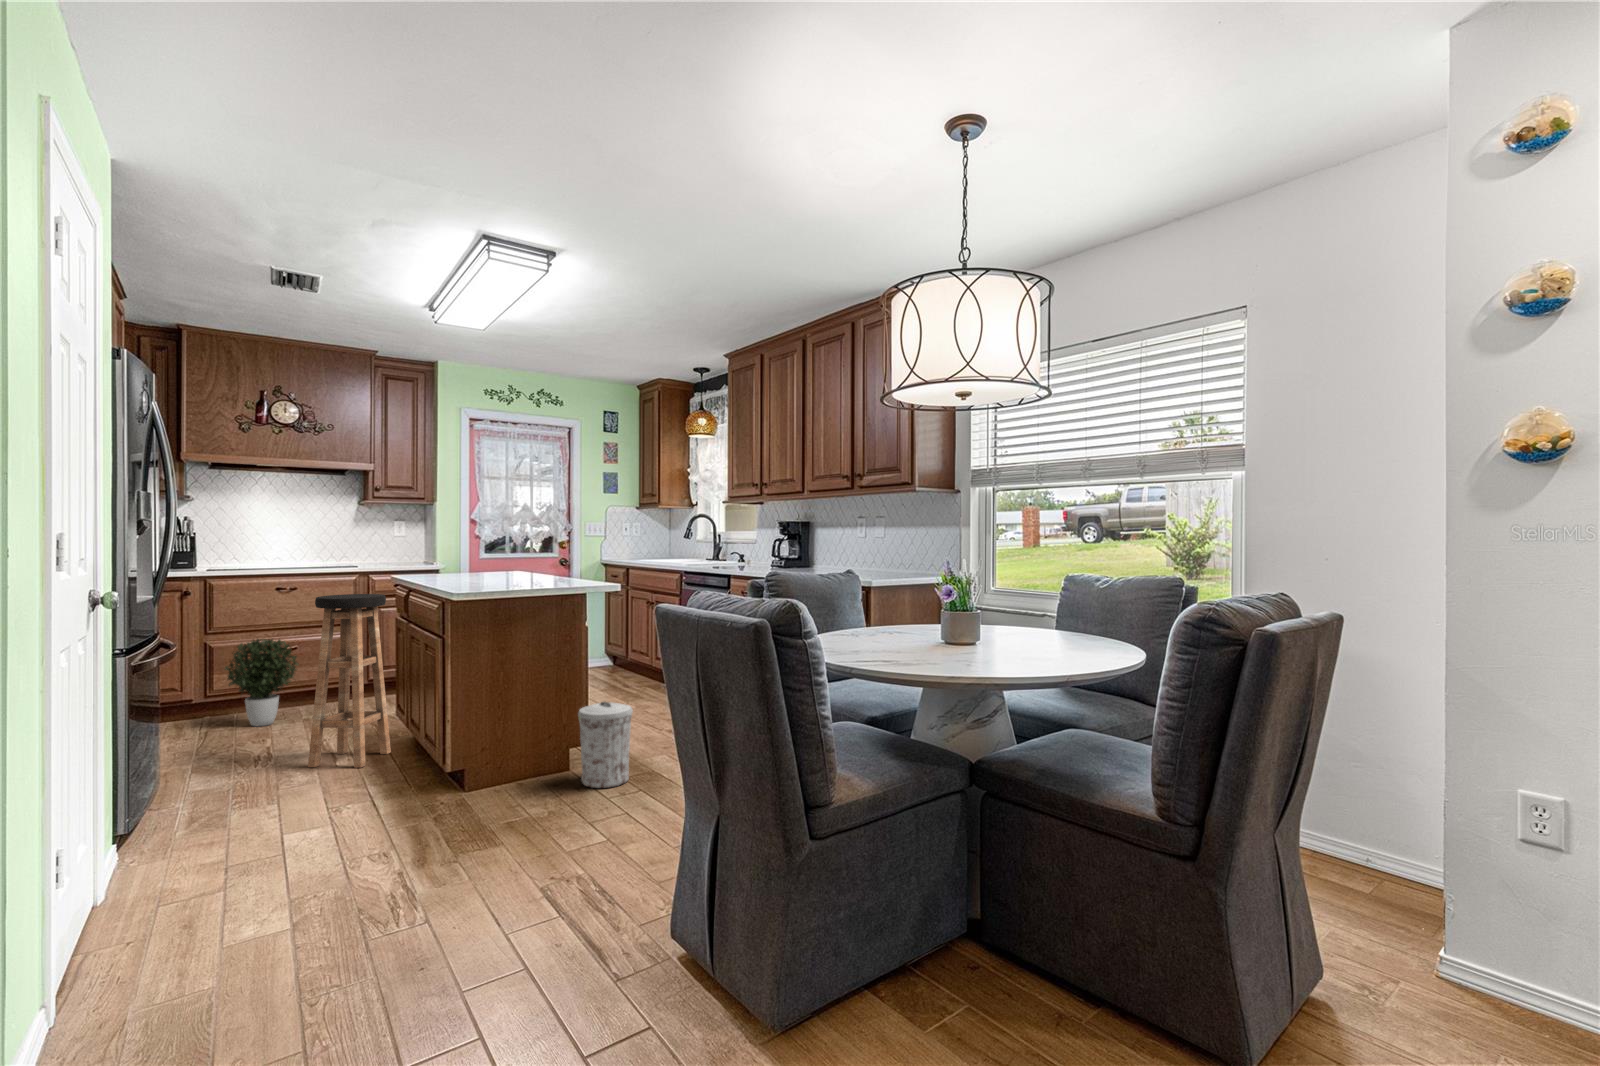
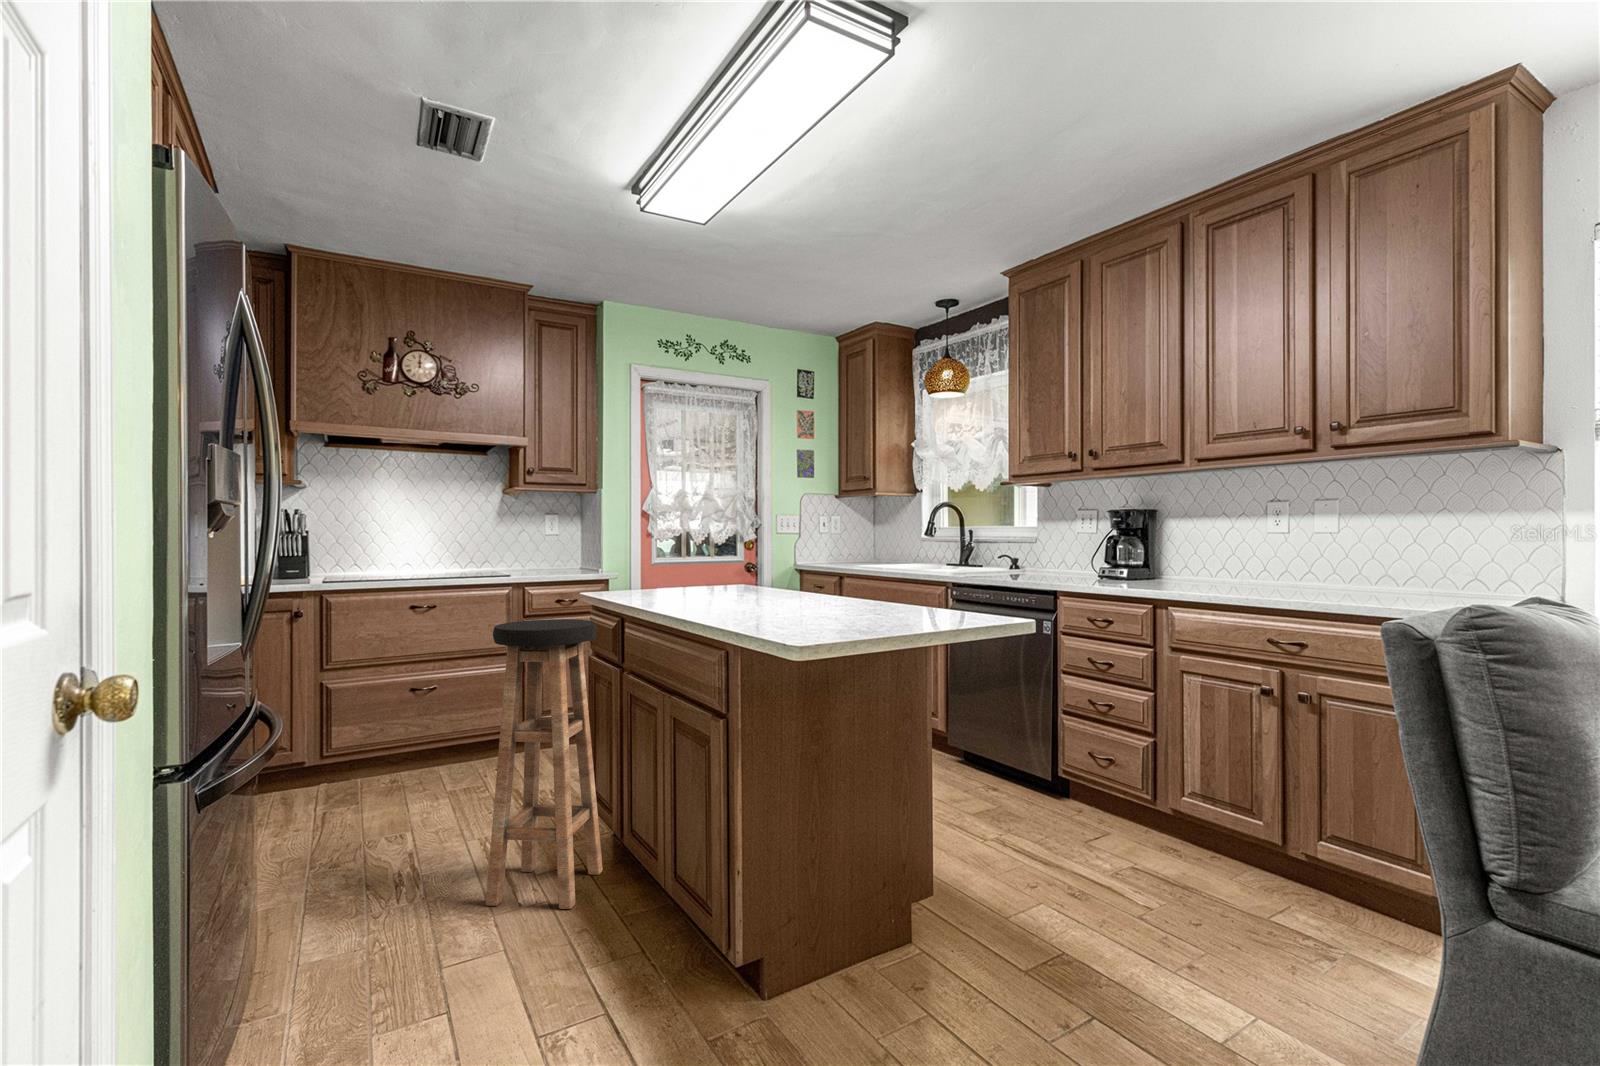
potted plant: present [225,639,299,726] -> none [348,677,448,805]
trash can: present [578,702,633,788] -> none [962,817,1062,987]

